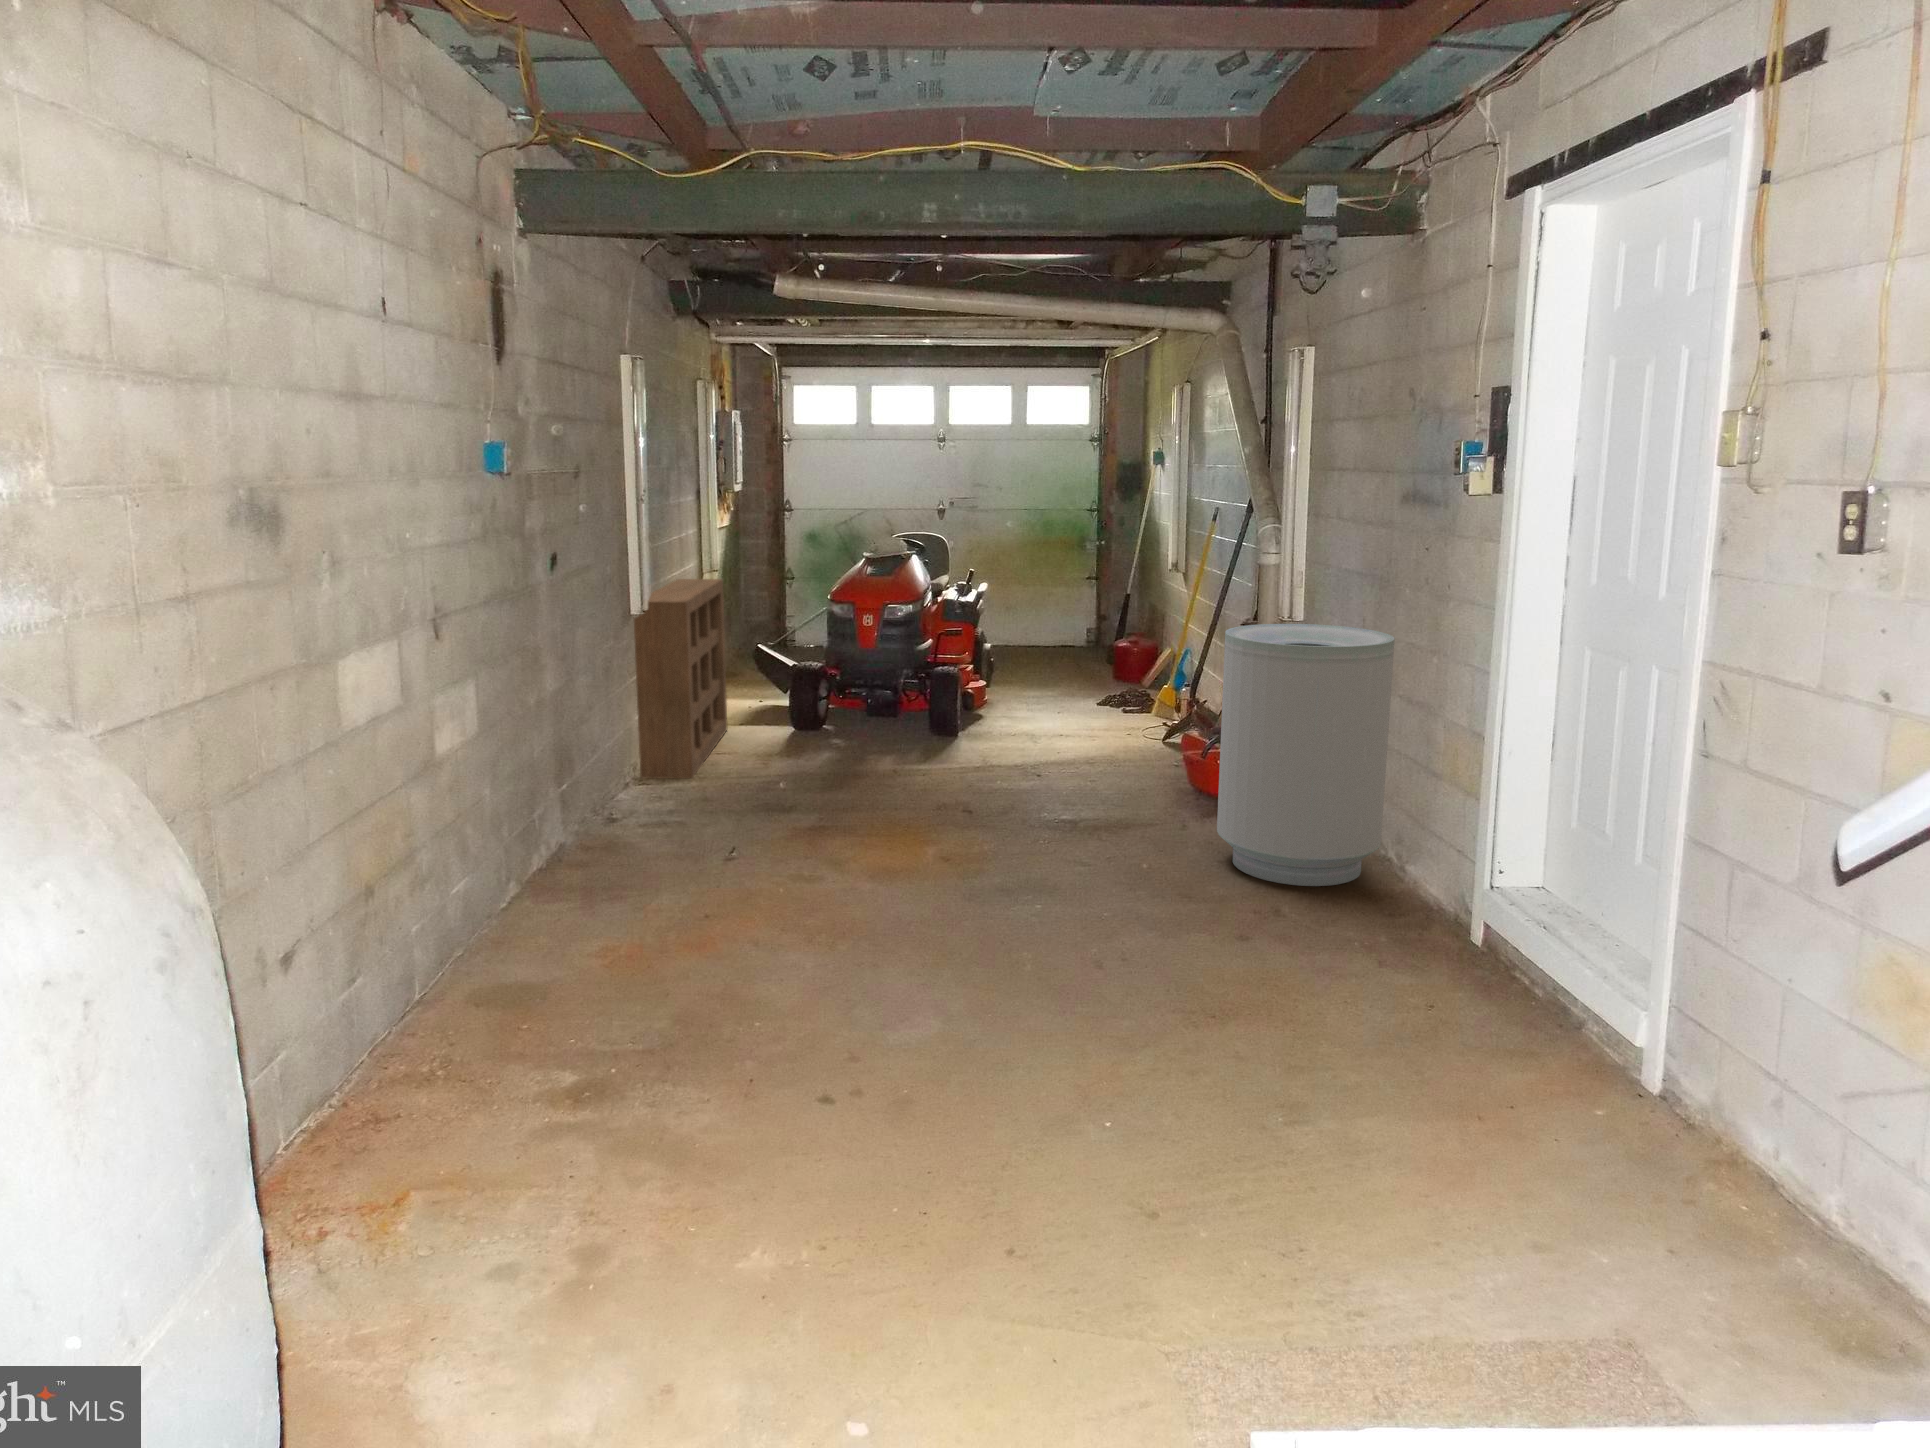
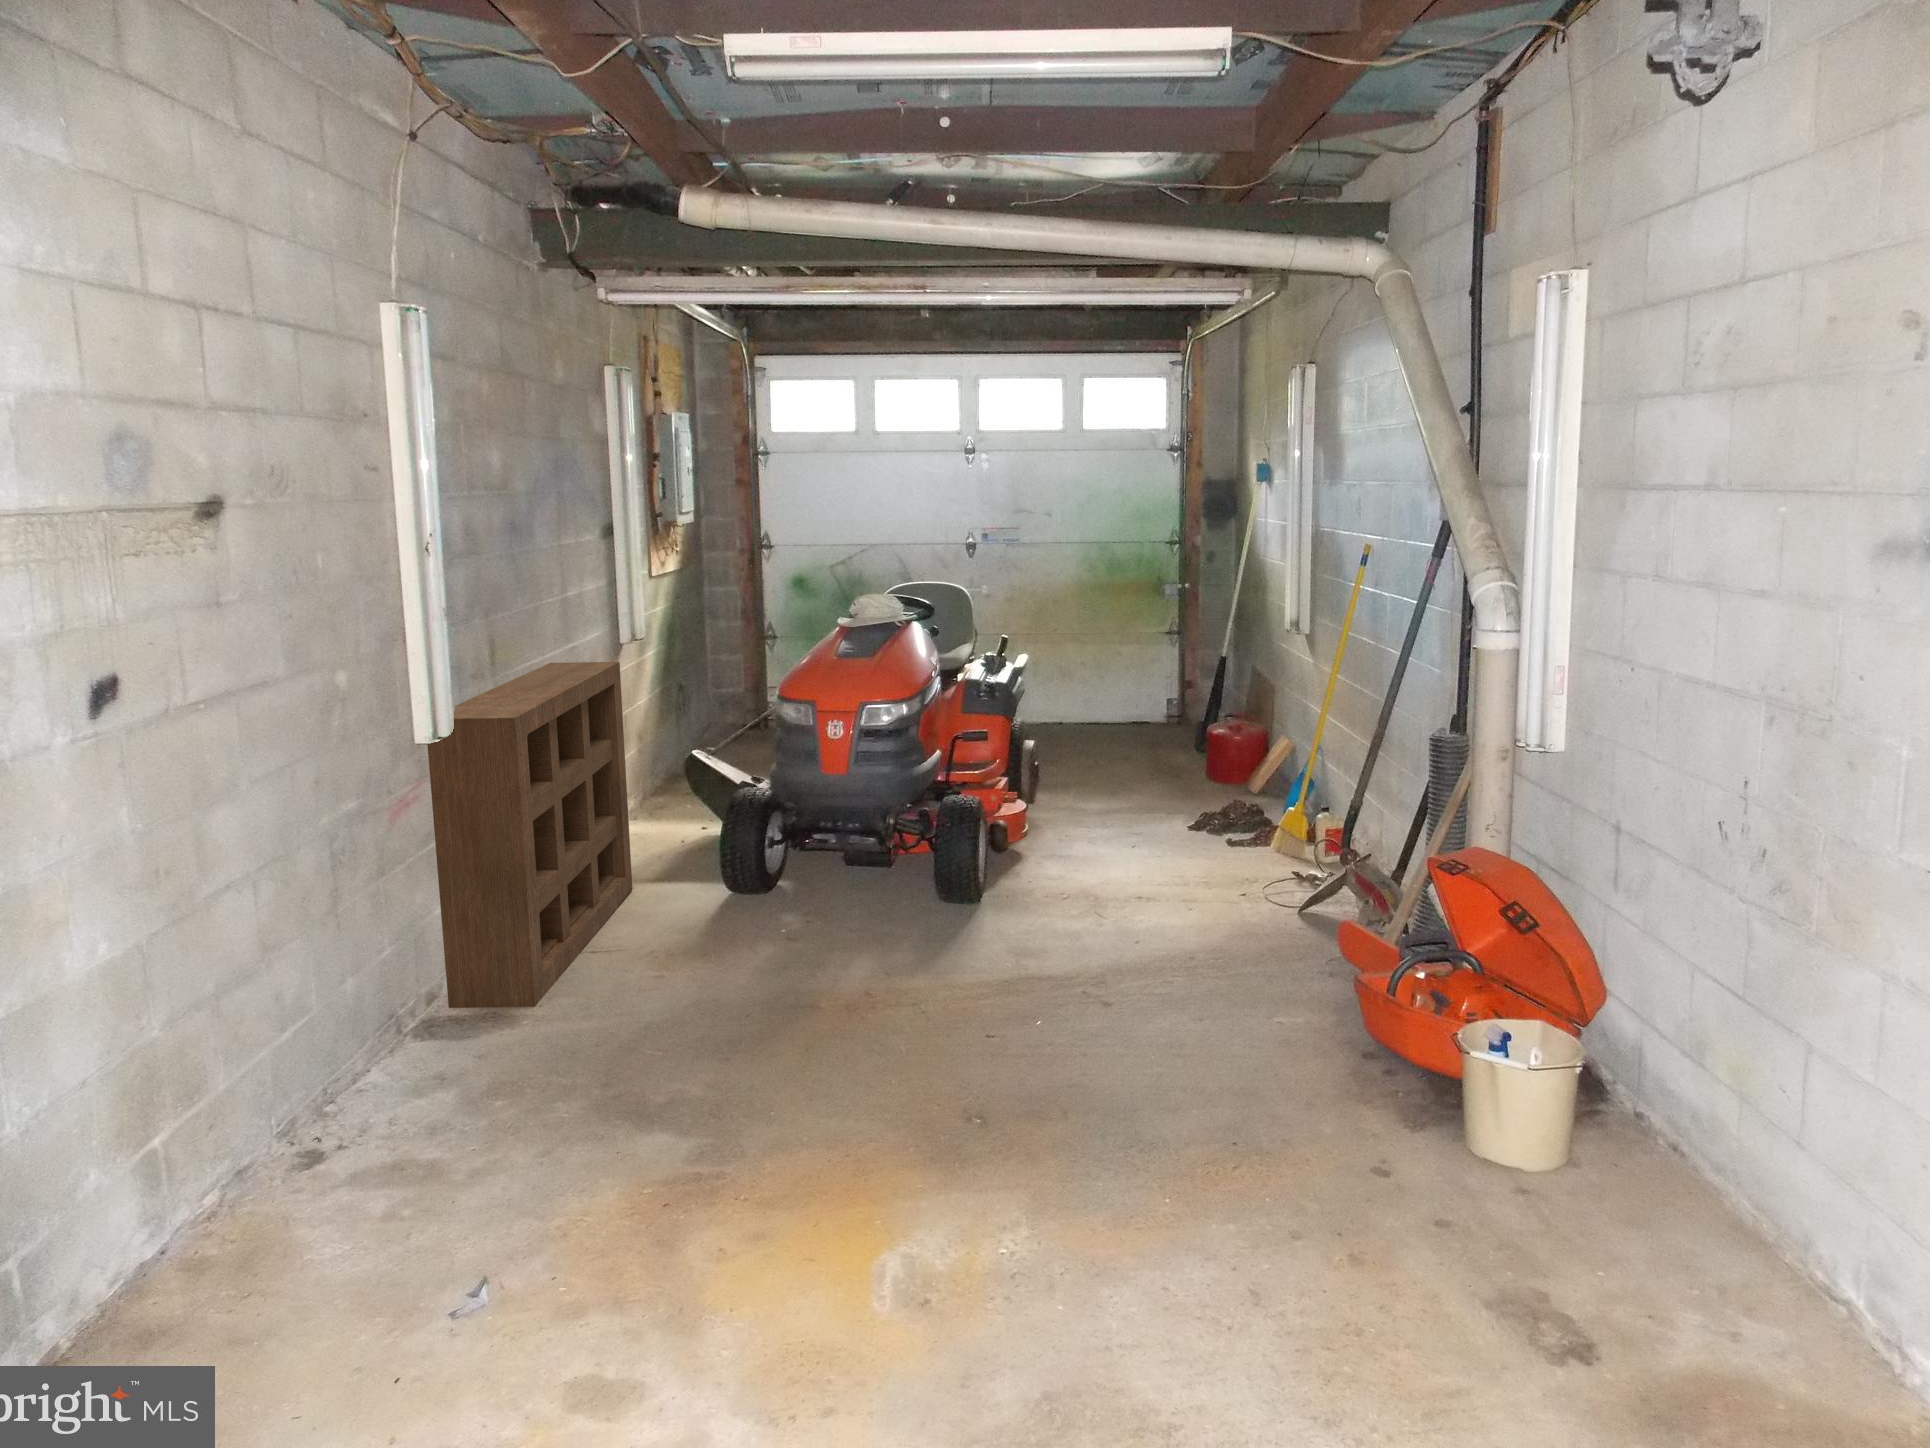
trash can: present [1217,624,1395,886] -> none [1455,783,1838,1341]

